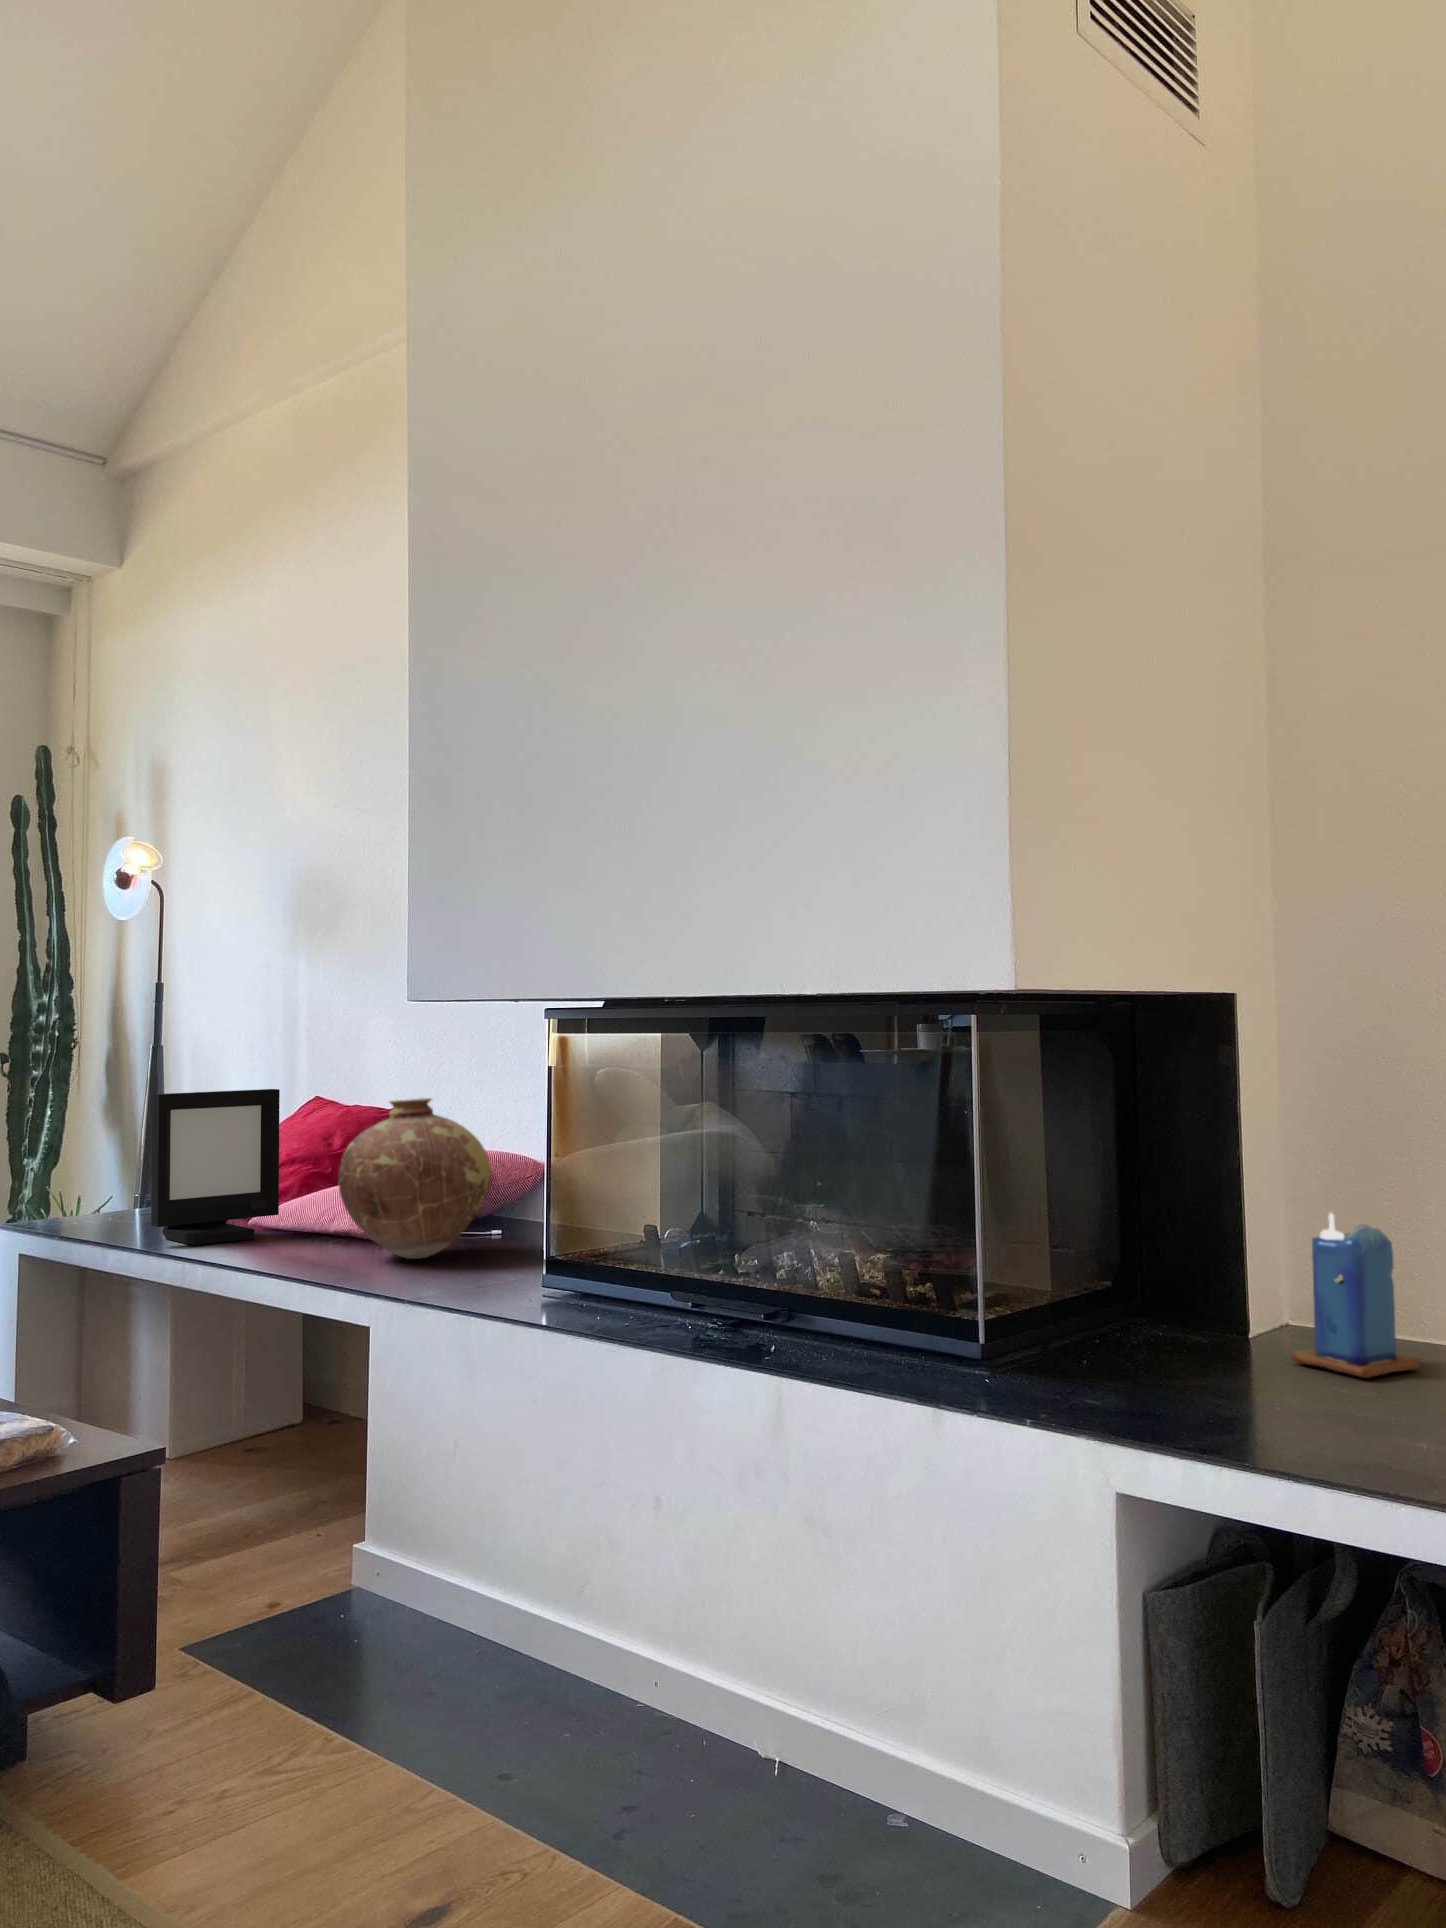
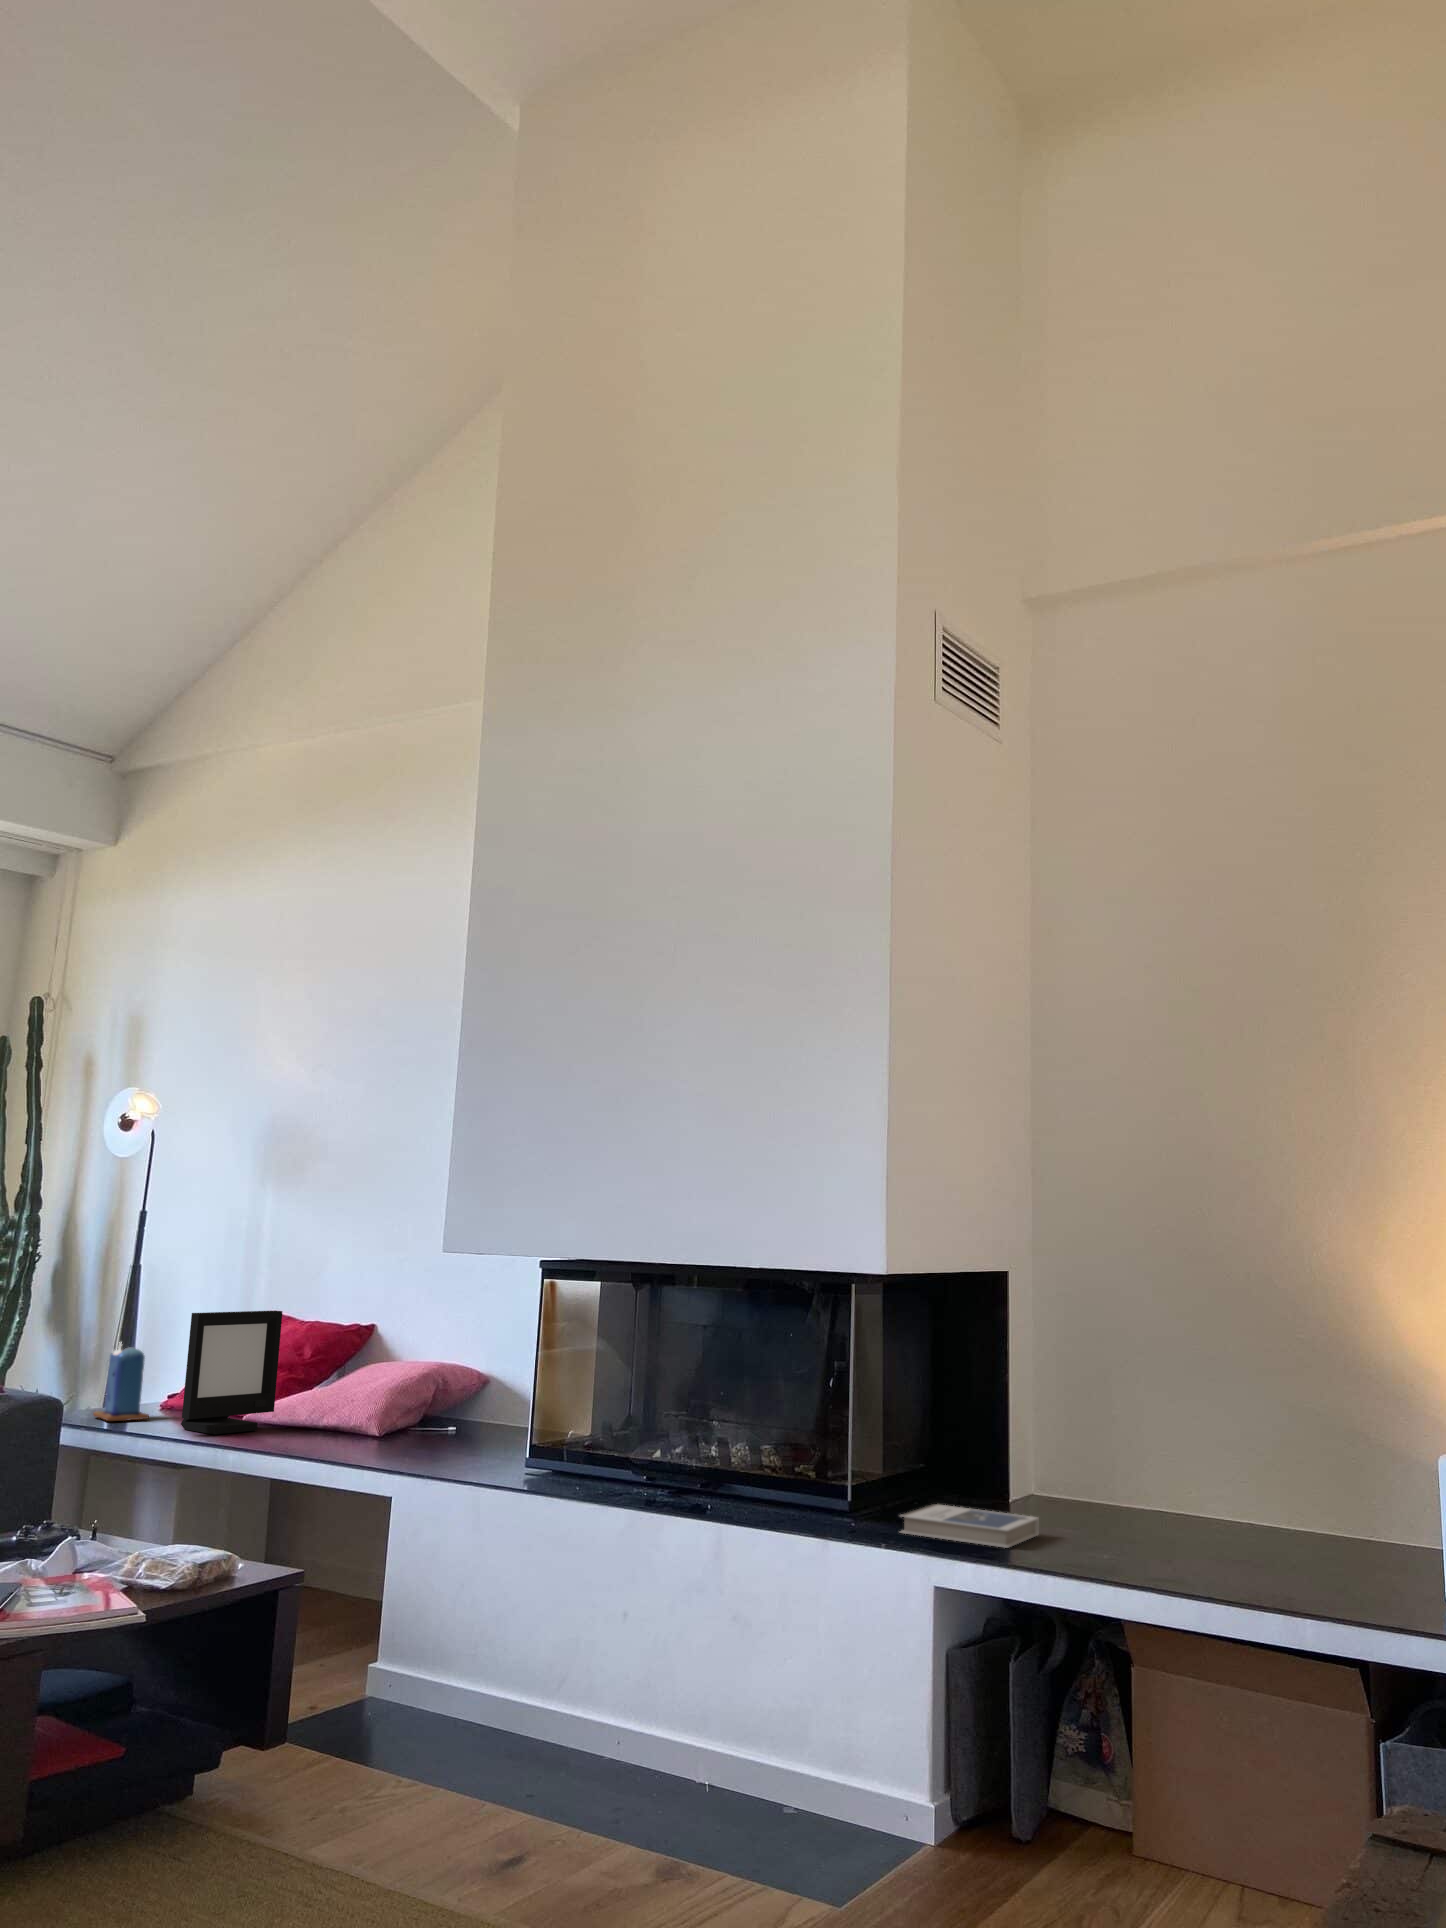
vase: present [338,1098,491,1259] -> none [348,1323,463,1447]
candle: present [1292,1213,1420,1378] -> present [93,1342,149,1421]
hardback book: none [1060,1345,1298,1425] -> present [900,1504,1039,1548]

